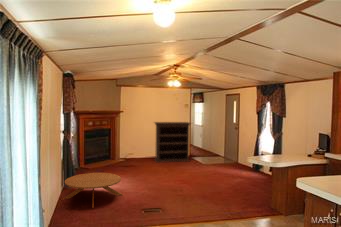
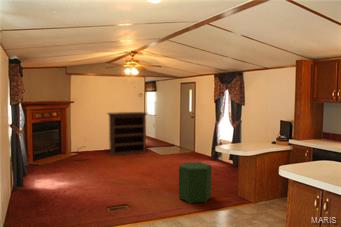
coffee table: present [63,173,123,208] -> none [16,170,86,208]
ottoman: none [208,173,242,215] -> present [179,162,211,203]

